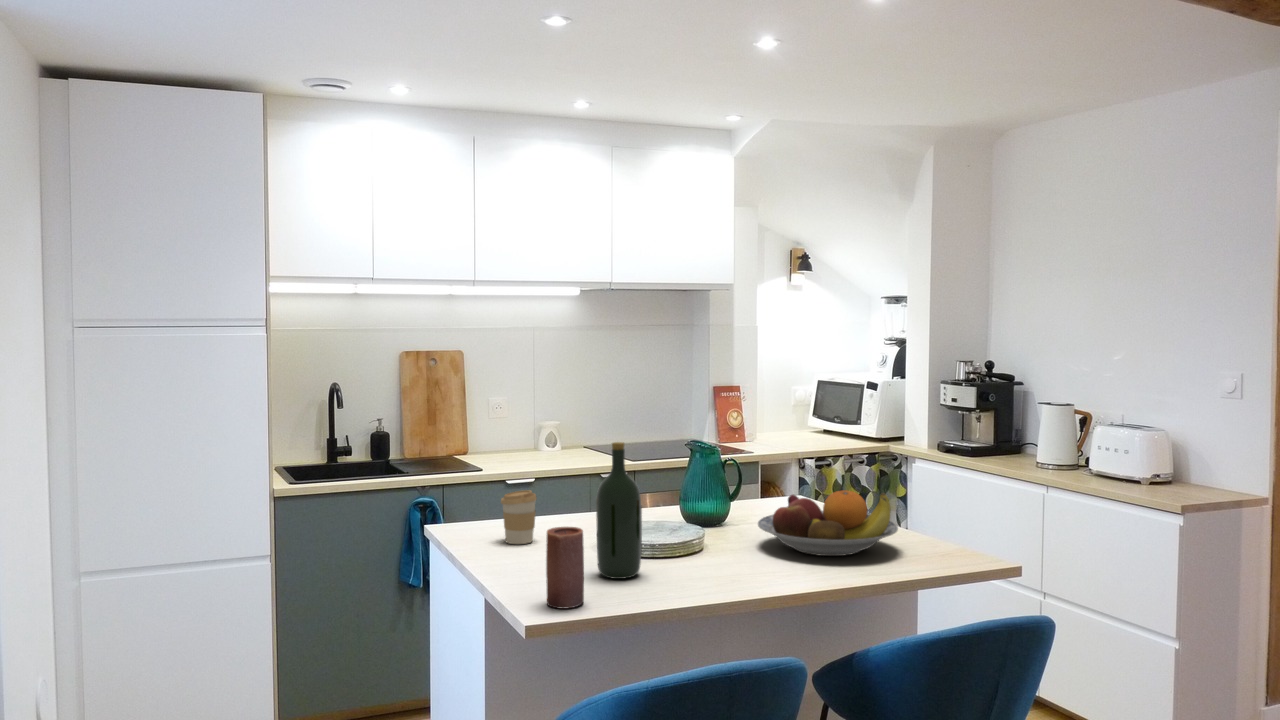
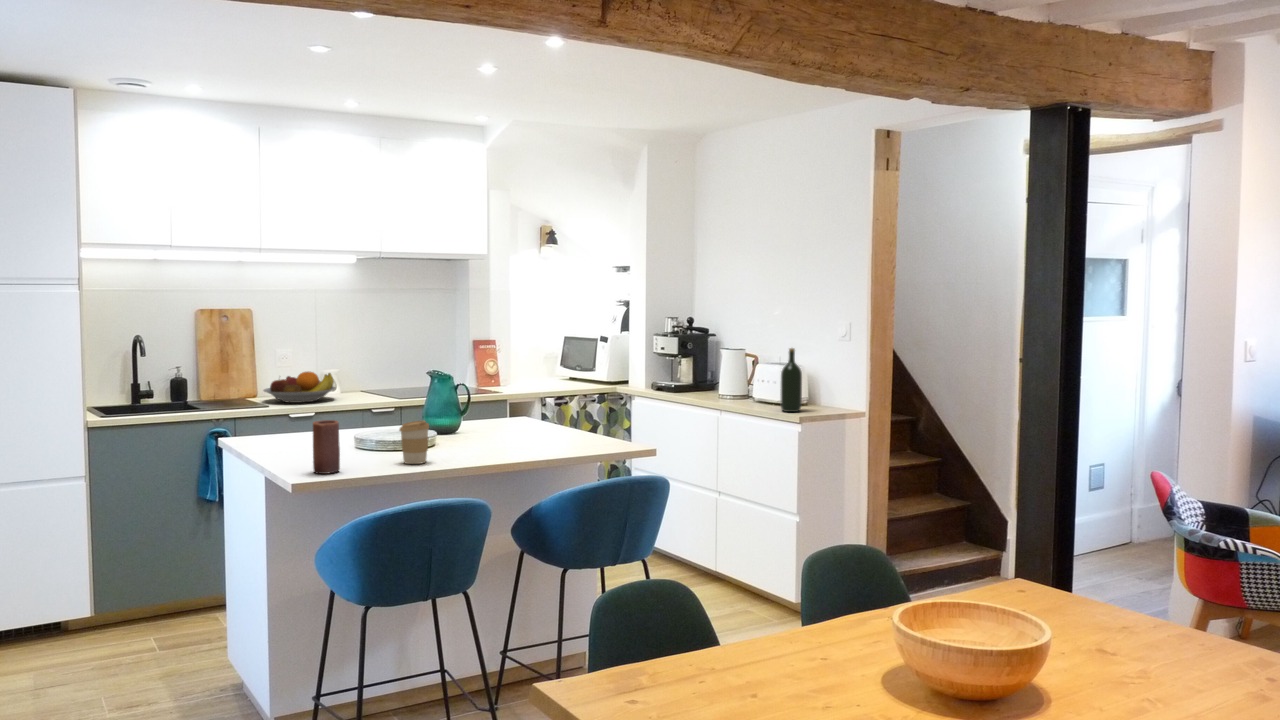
wine bottle: present [596,442,642,579] -> present [780,348,802,412]
coffee cup: present [501,490,537,544] -> present [400,421,429,464]
fruit bowl: present [758,491,898,556] -> present [264,371,336,403]

